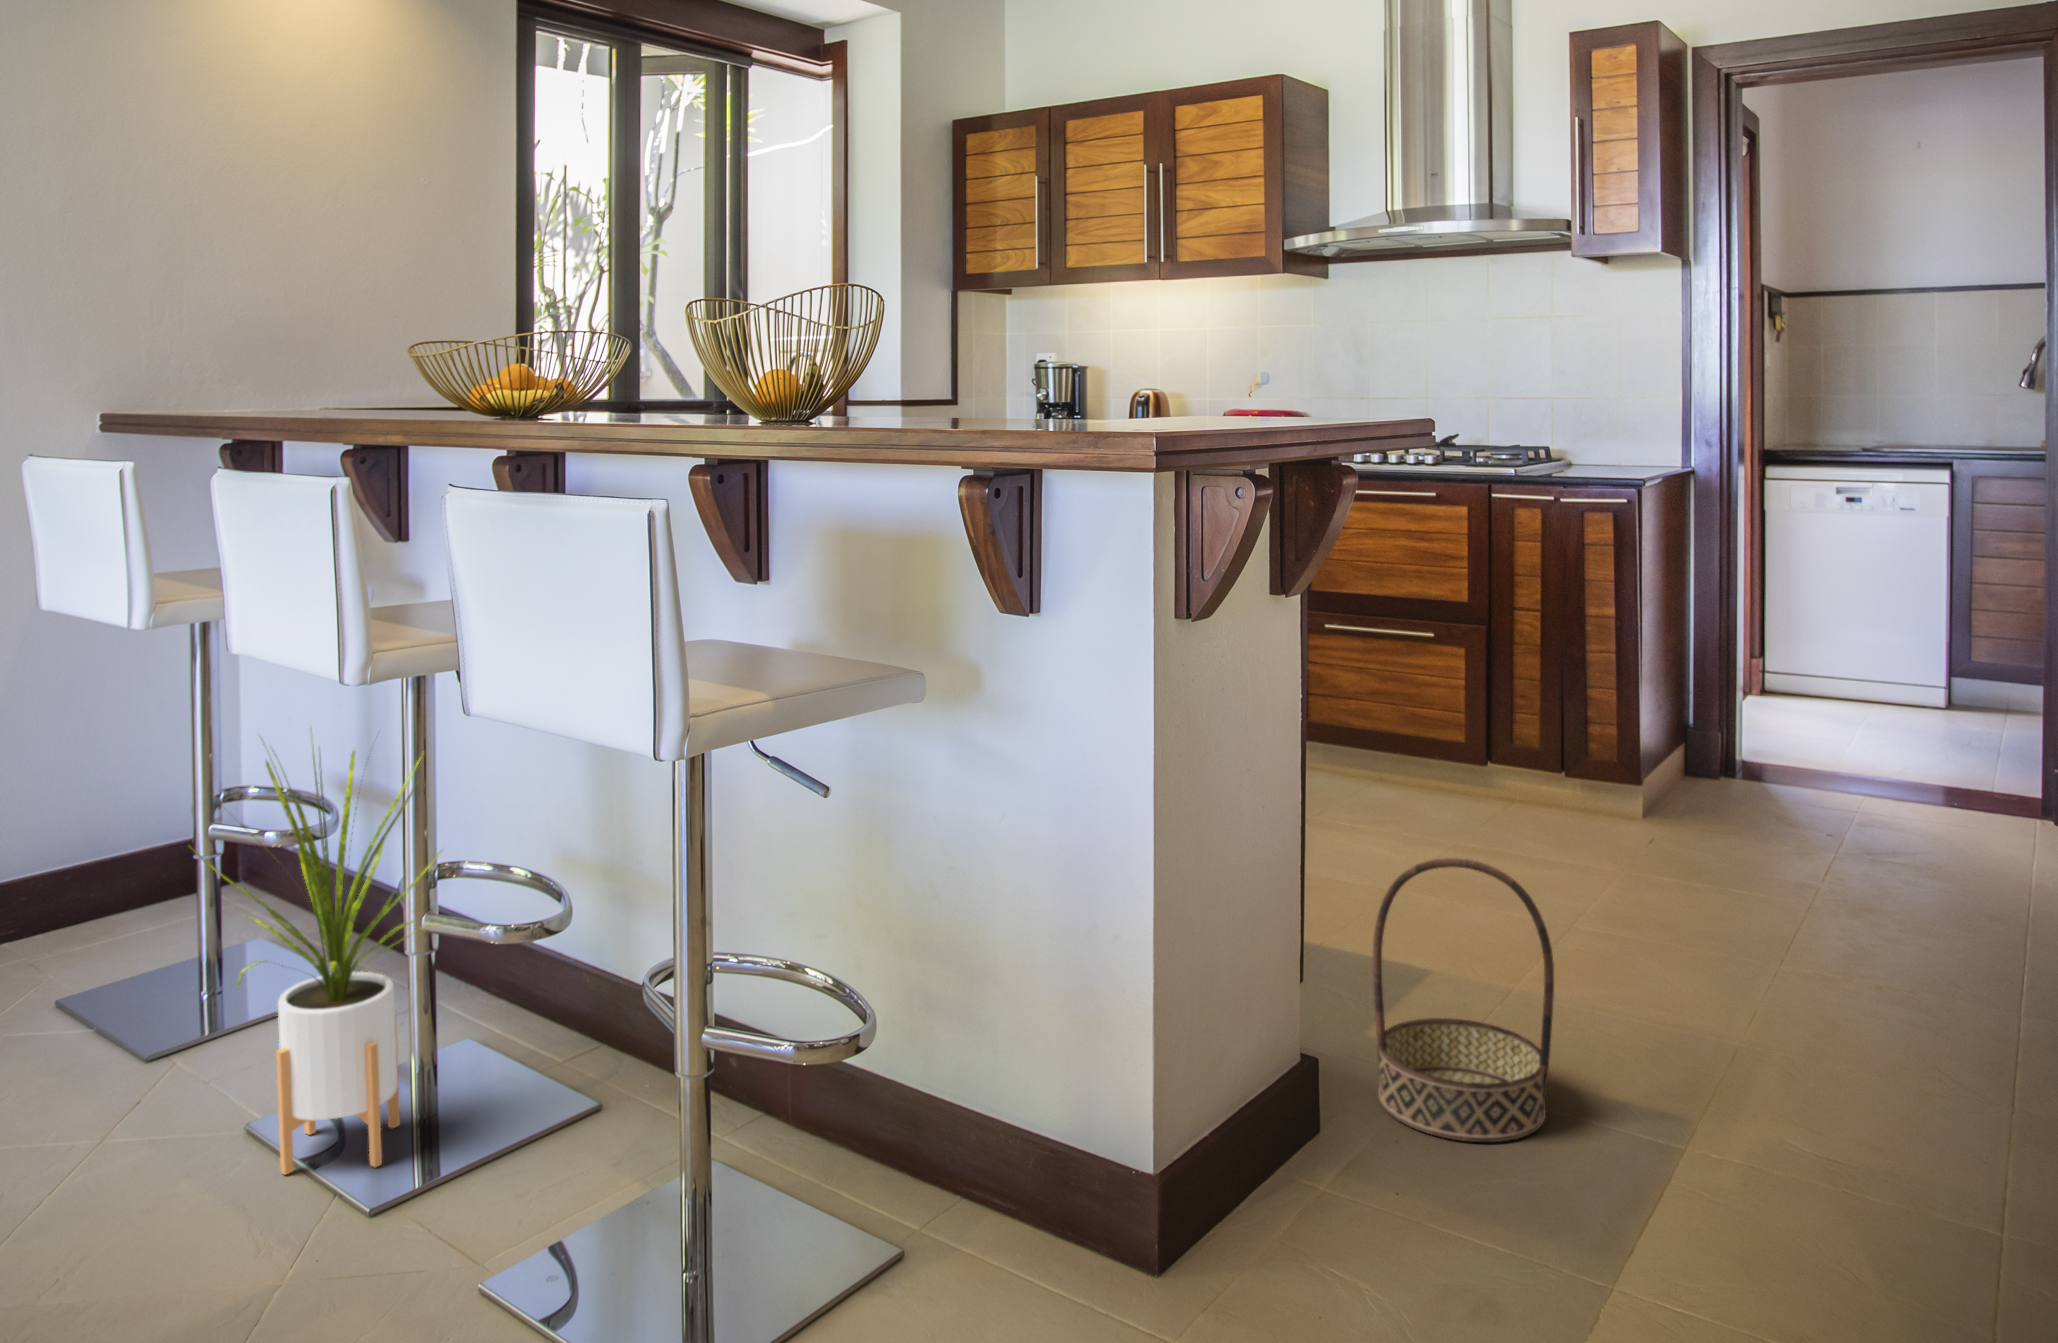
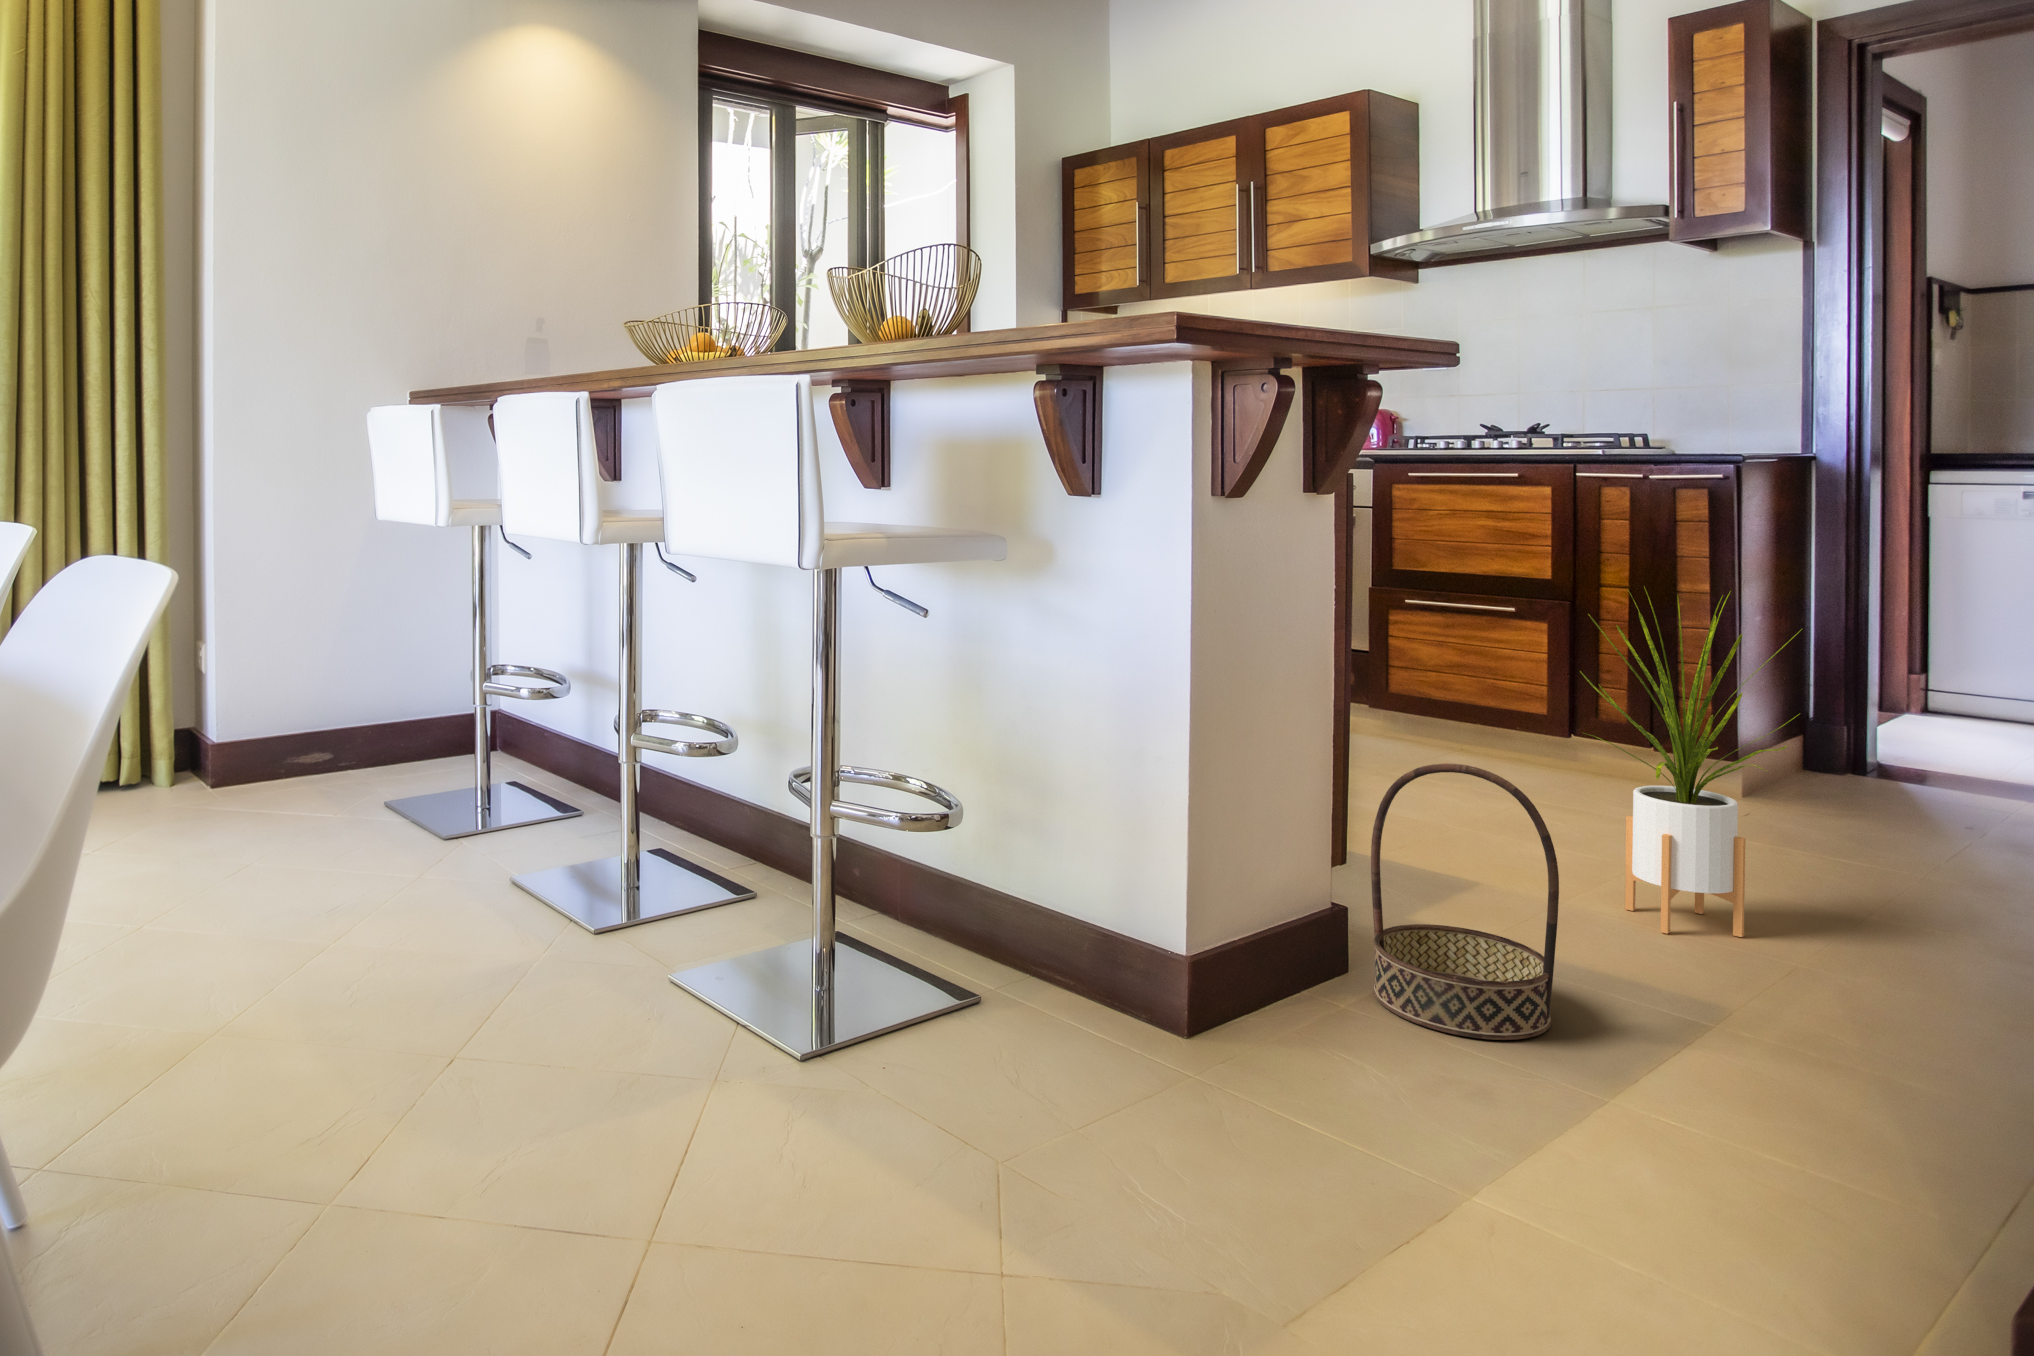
house plant: present [190,750,442,1175] -> present [1580,587,1802,937]

